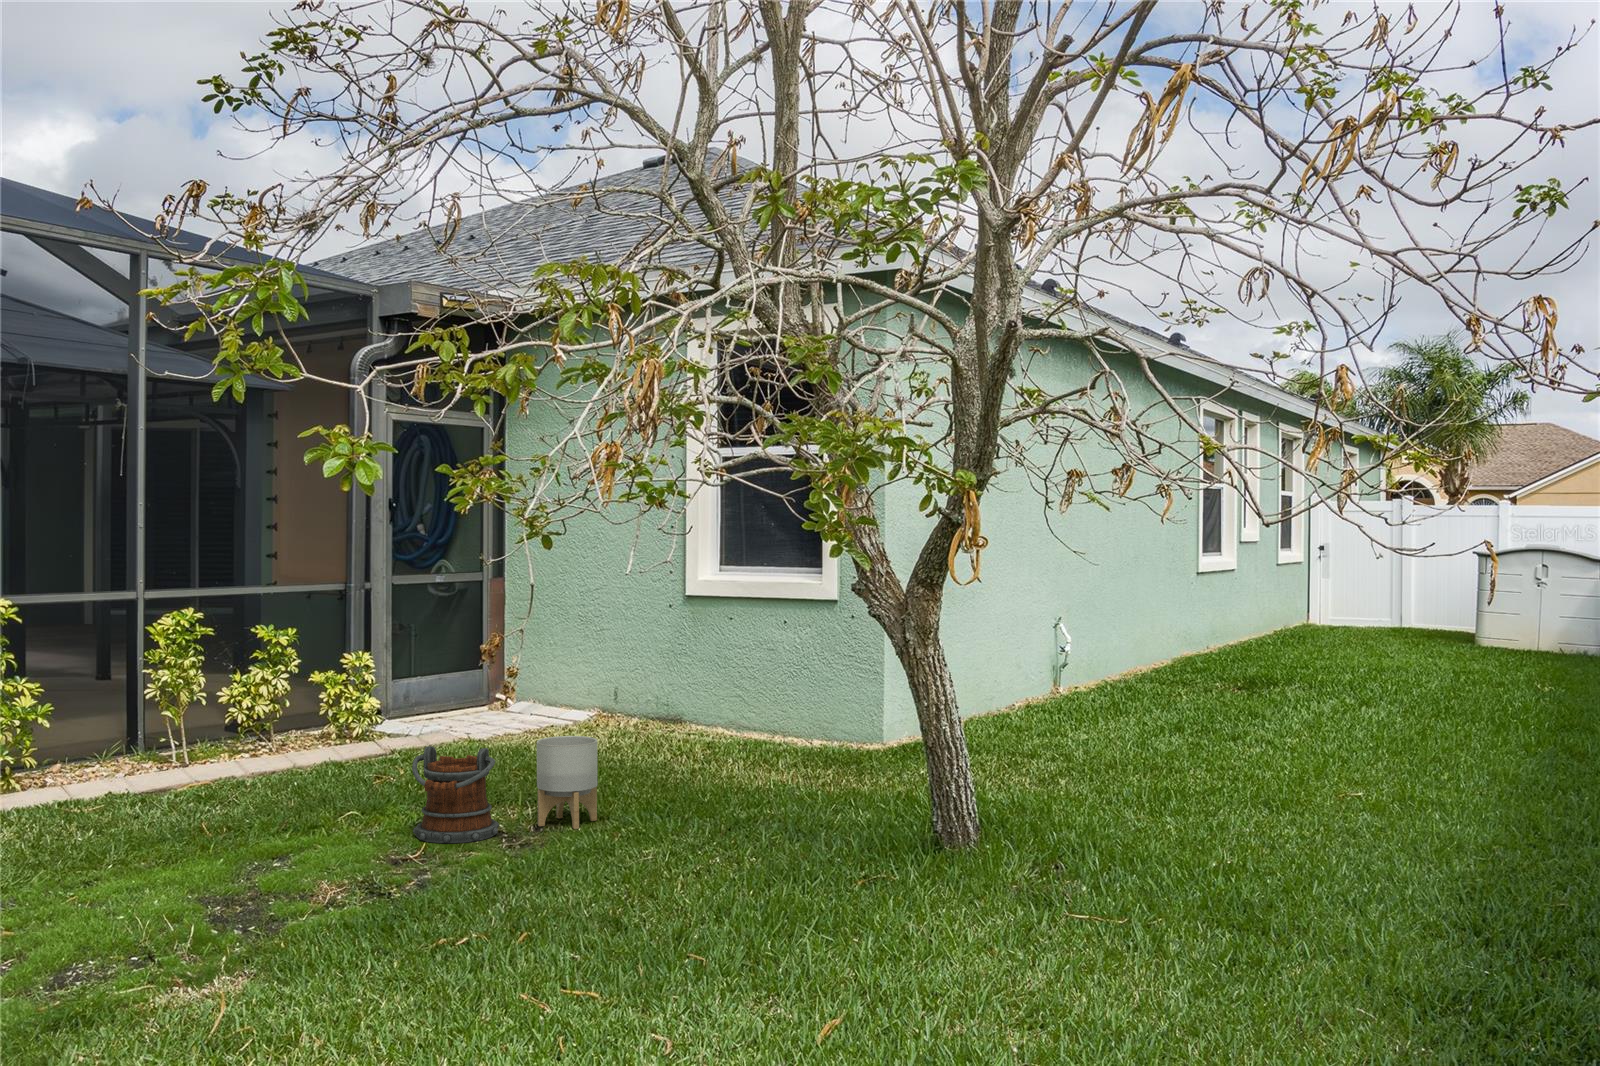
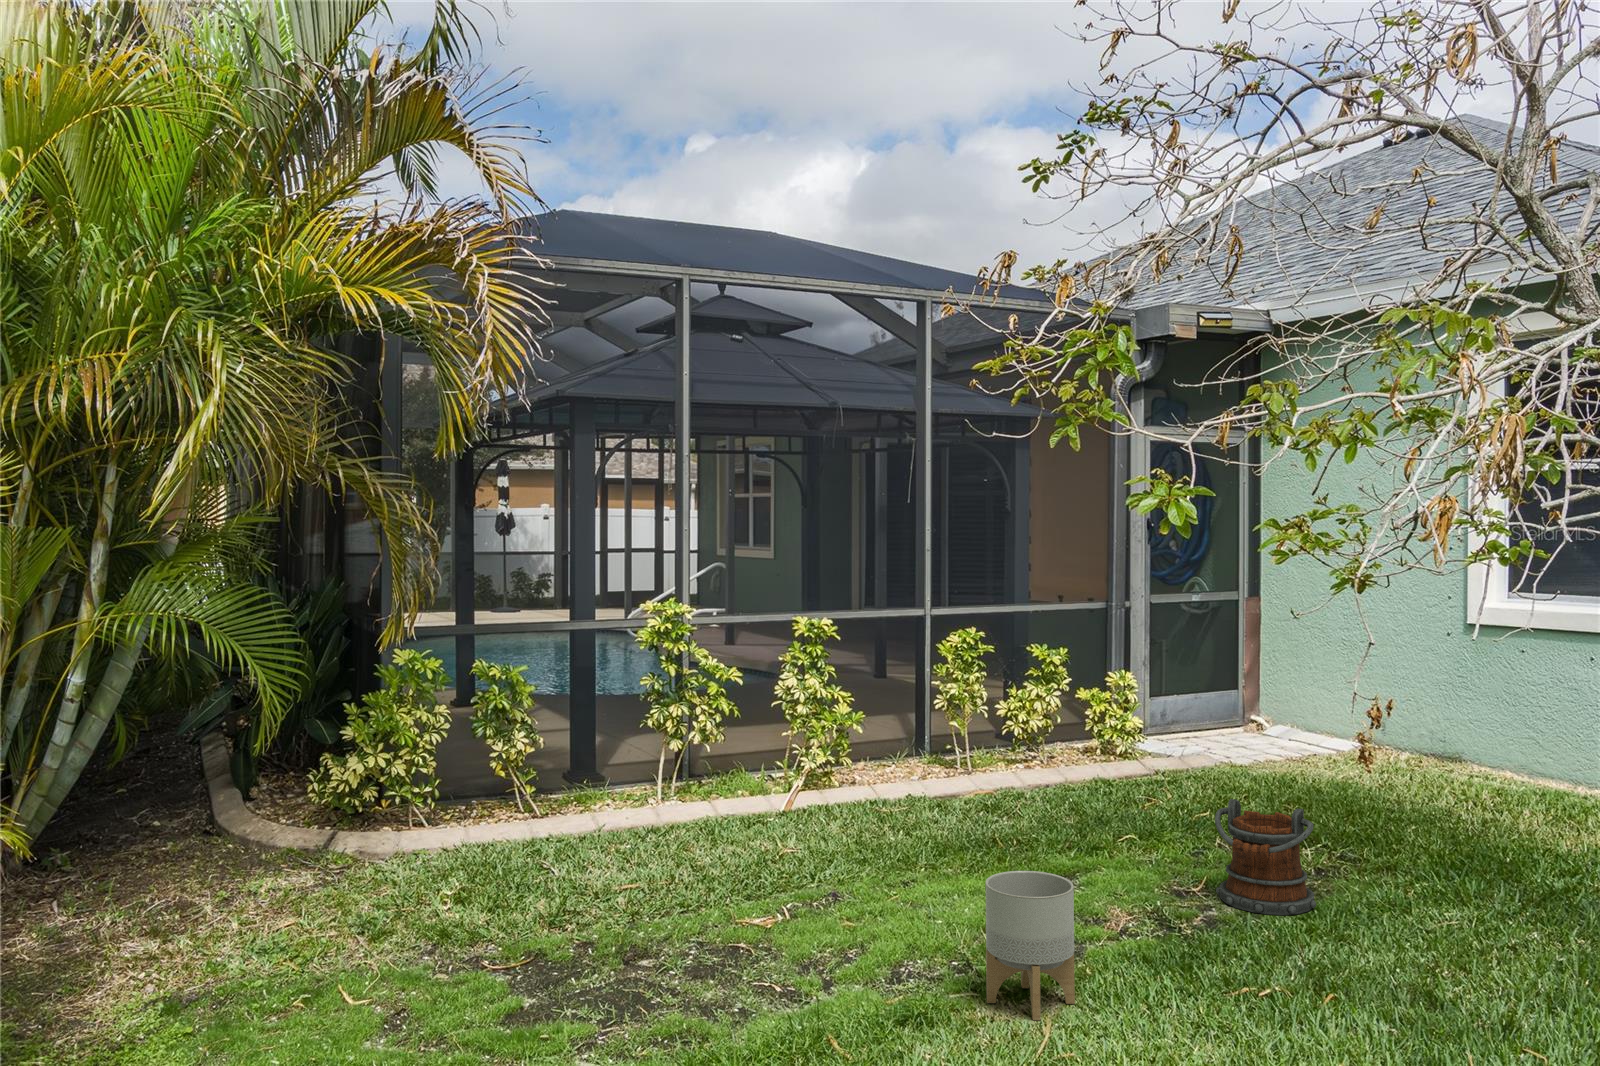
planter: present [537,736,598,829] -> present [986,871,1075,1020]

